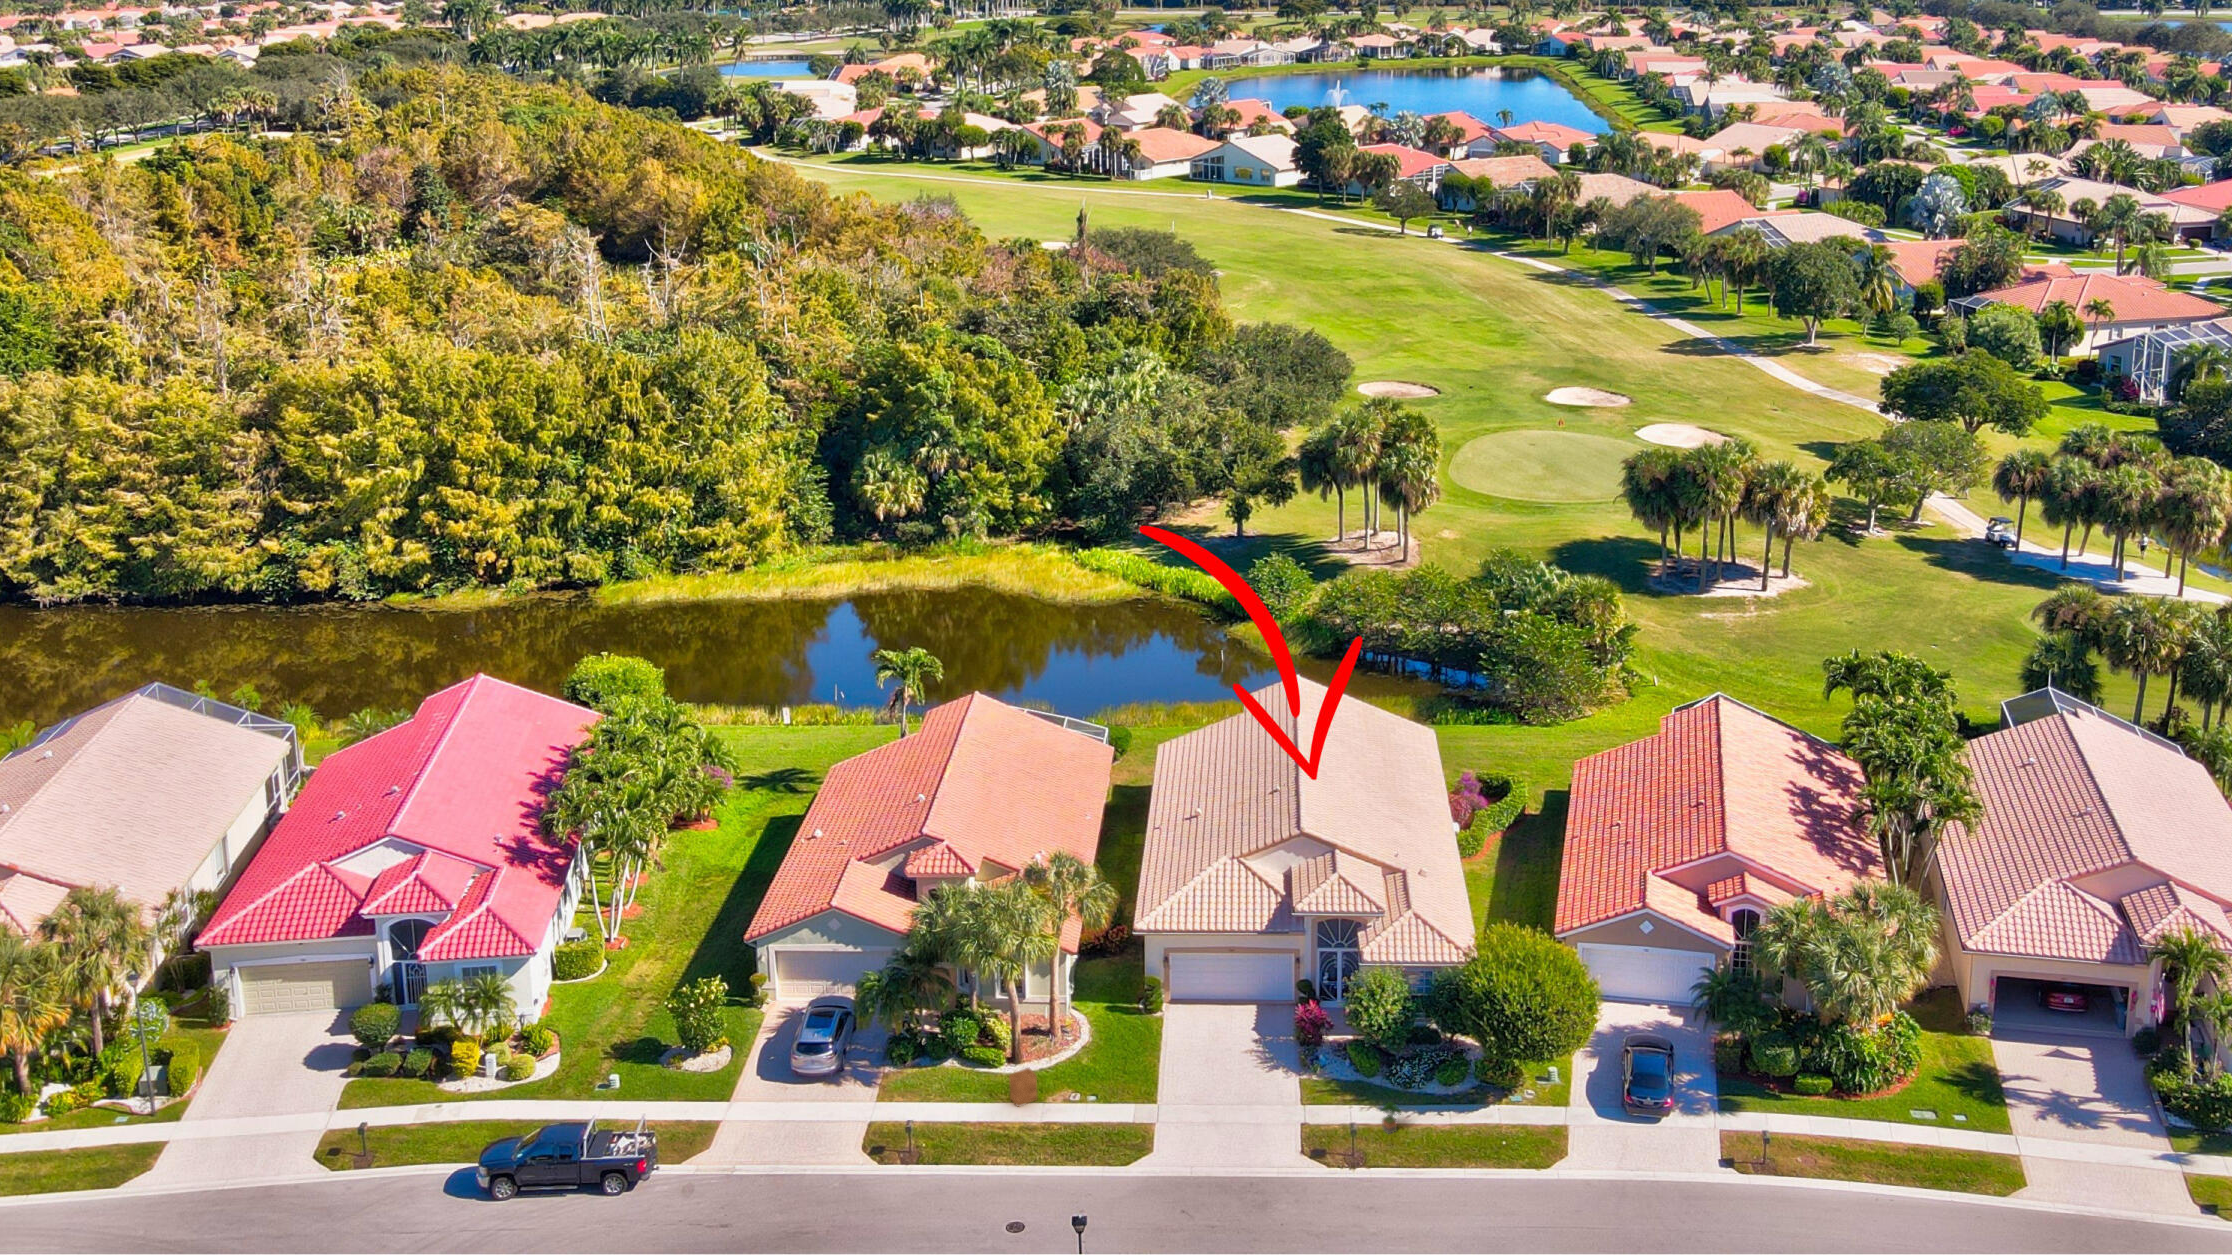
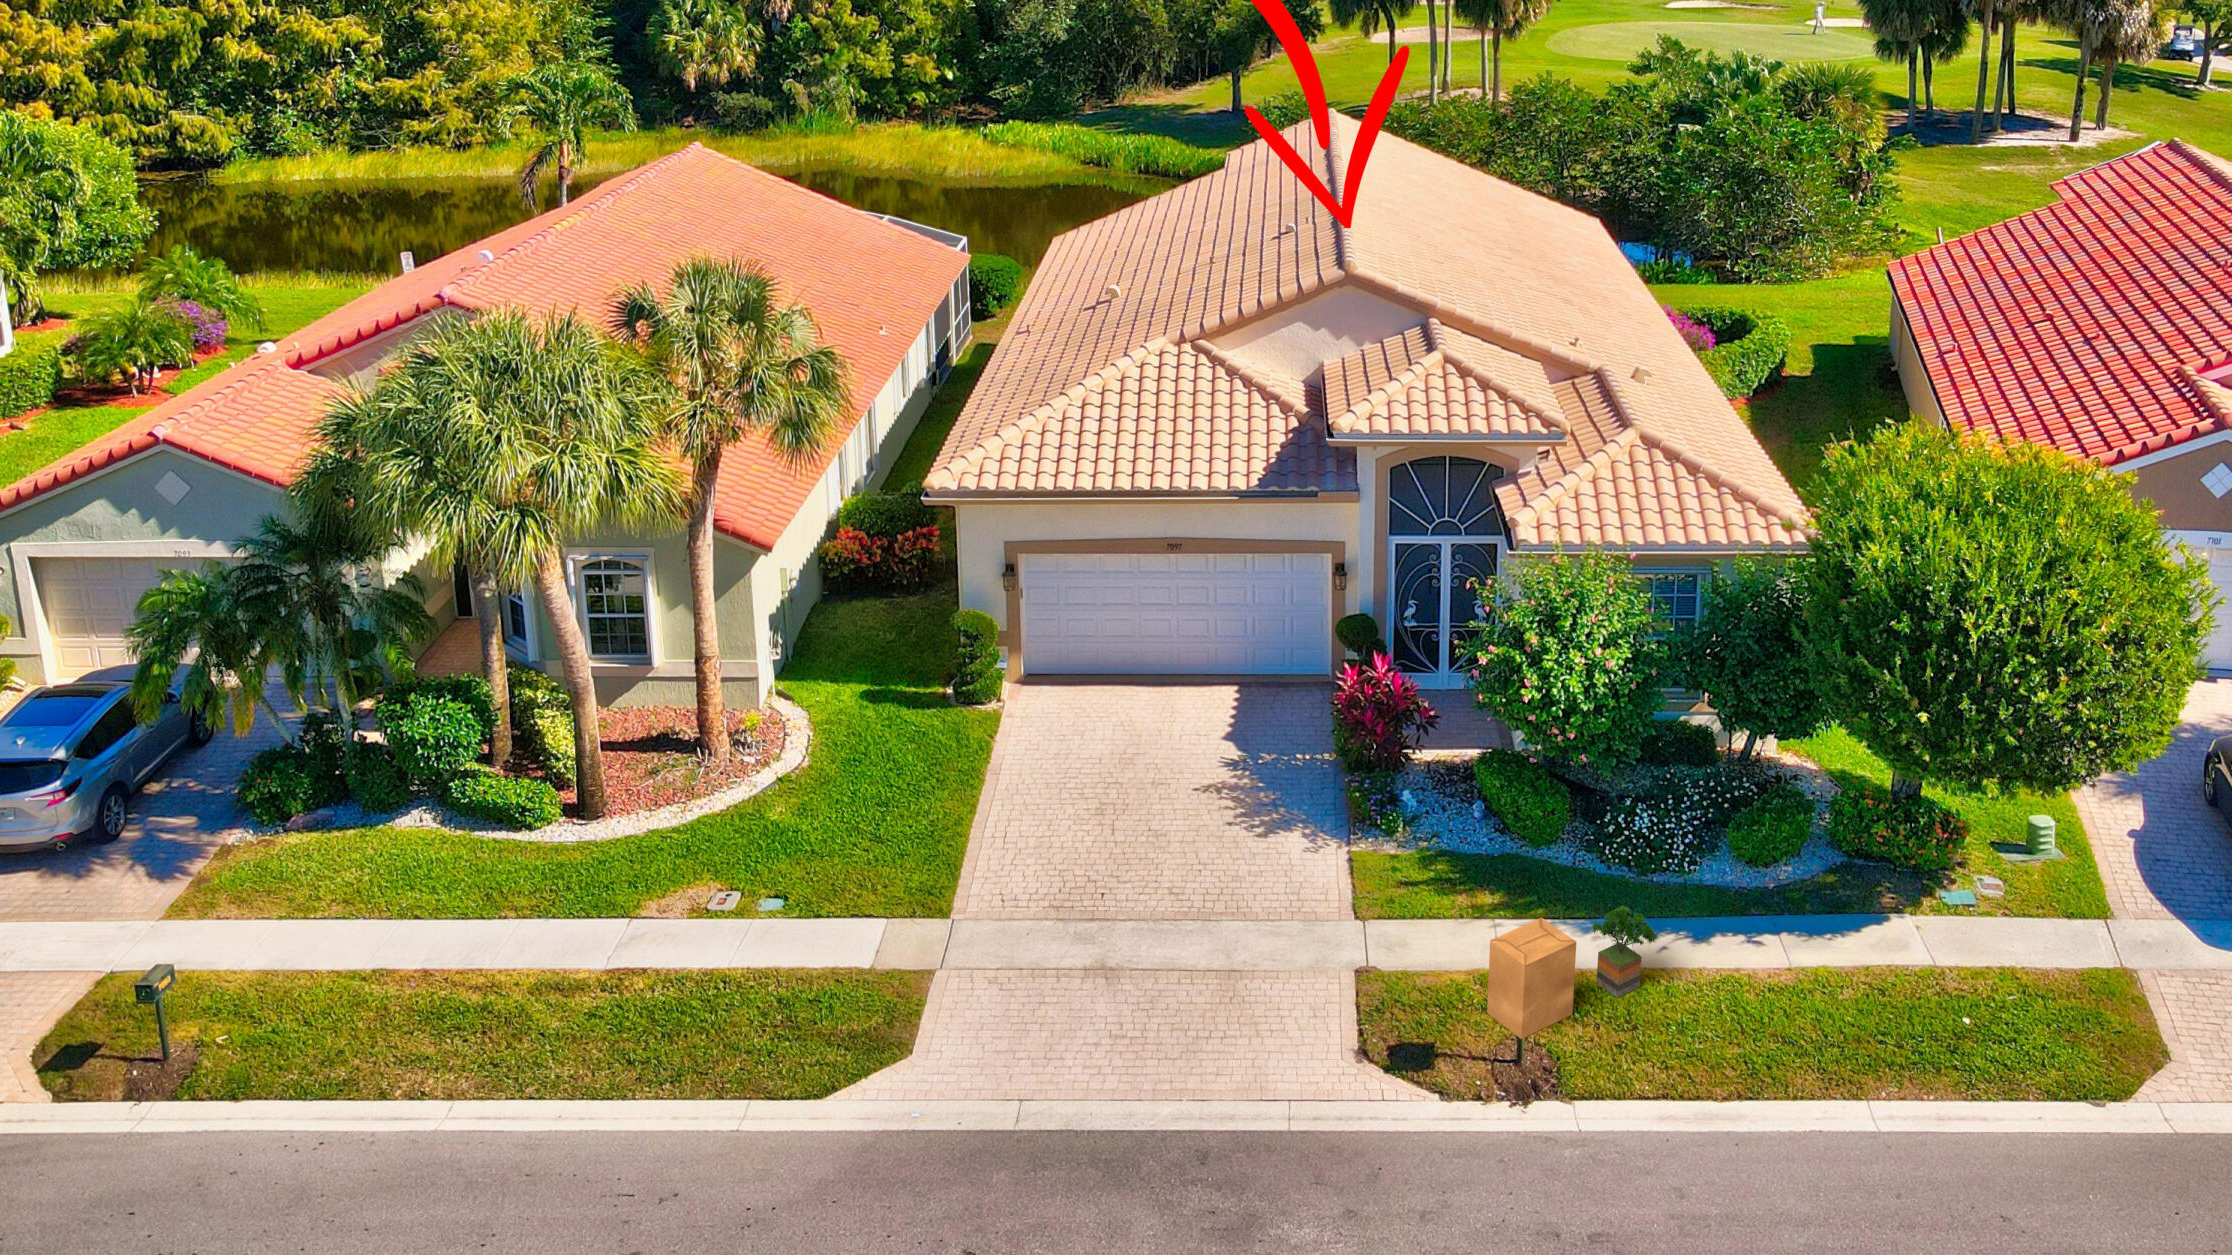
cardboard box: present [1009,1068,1037,1107] -> present [1487,918,1576,1039]

